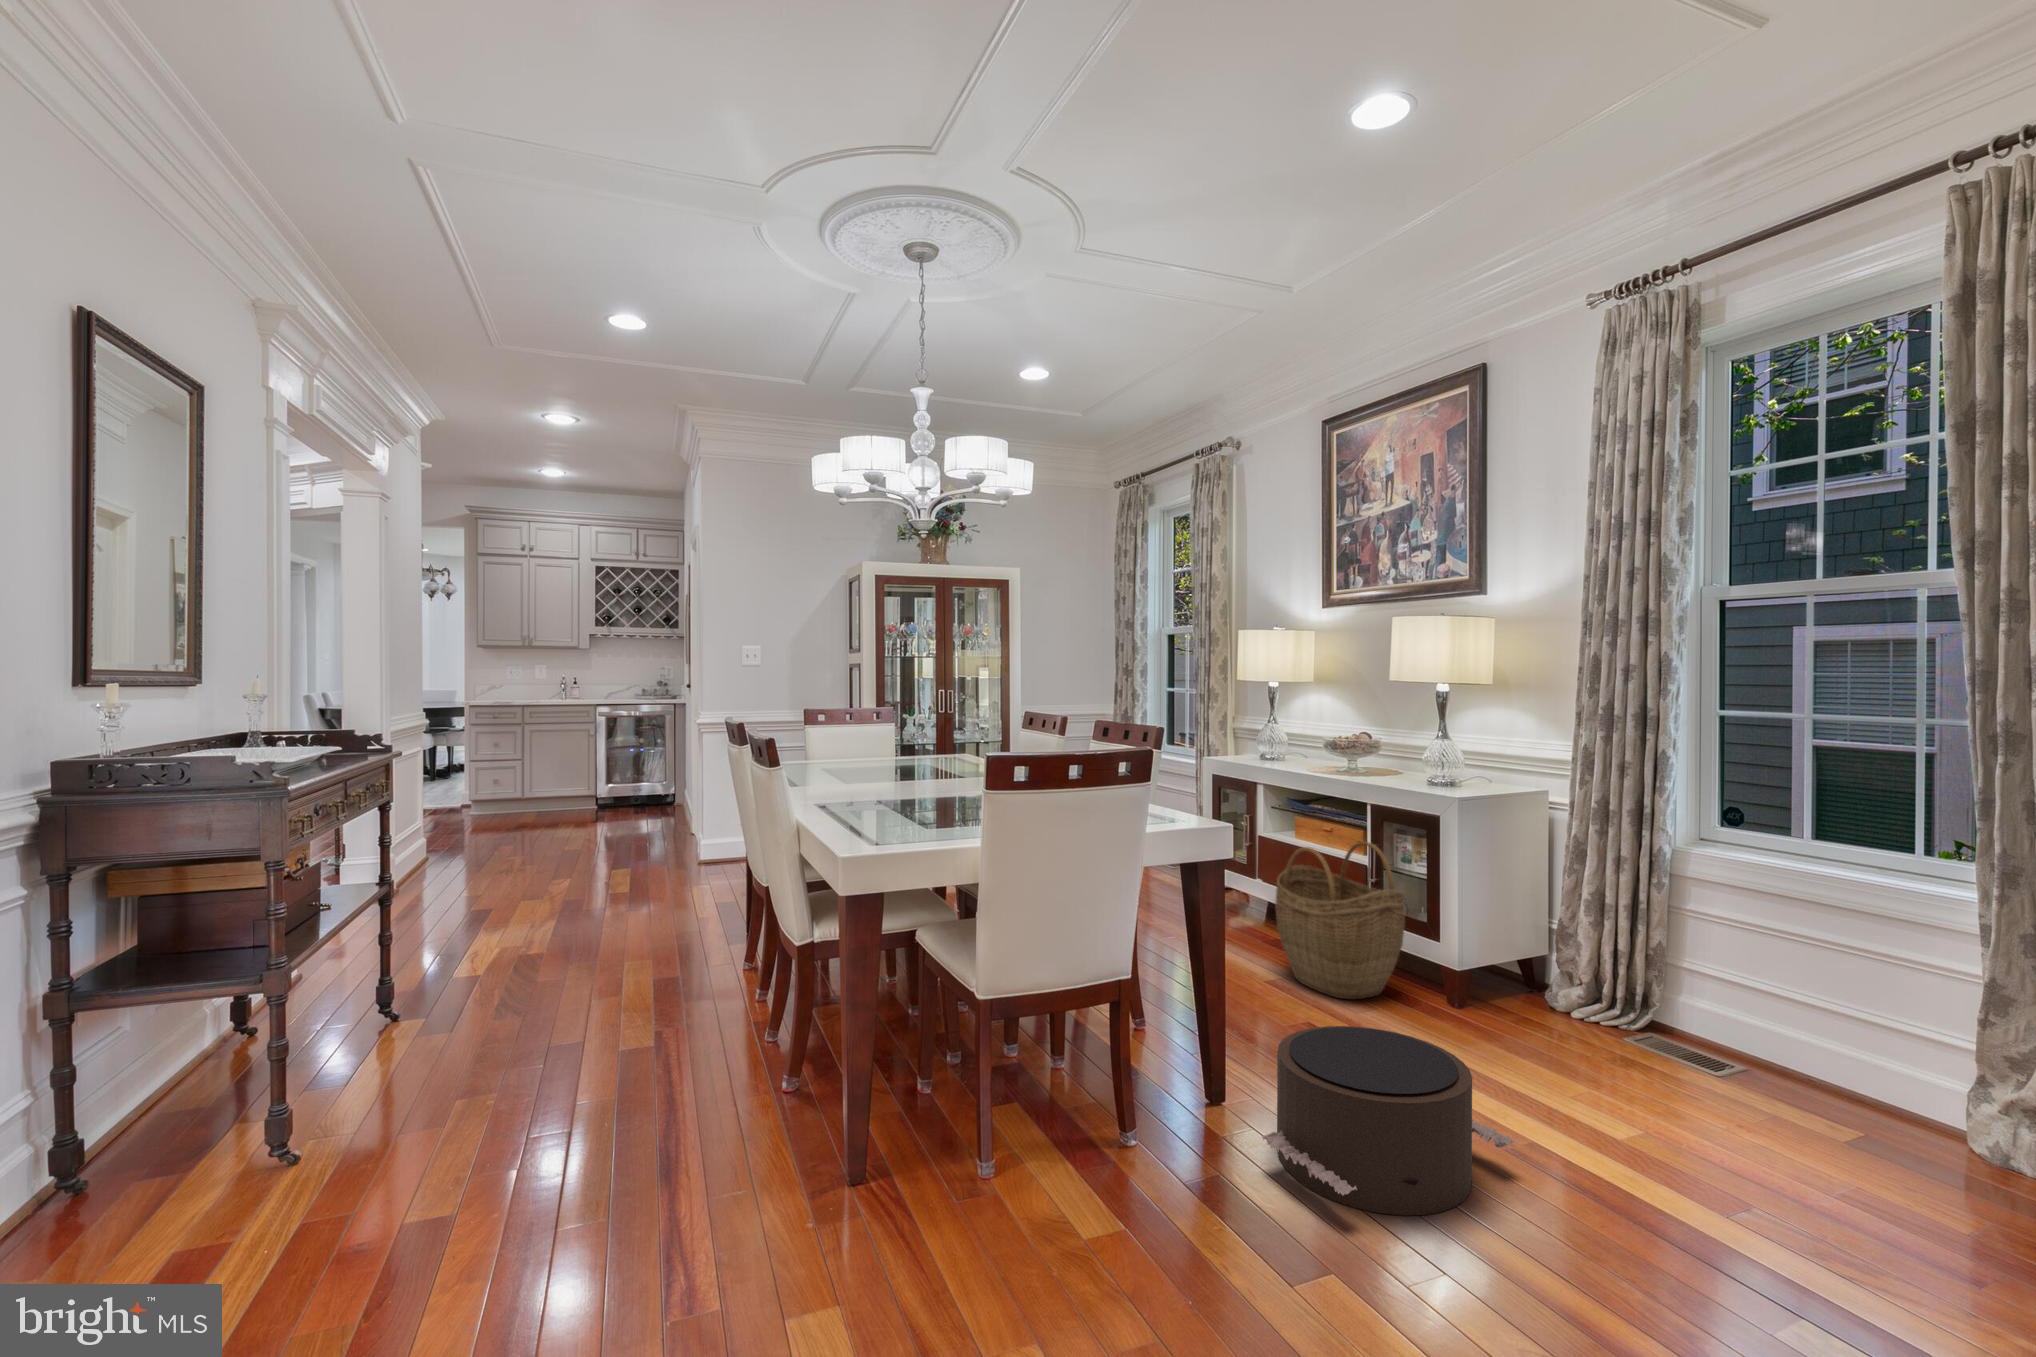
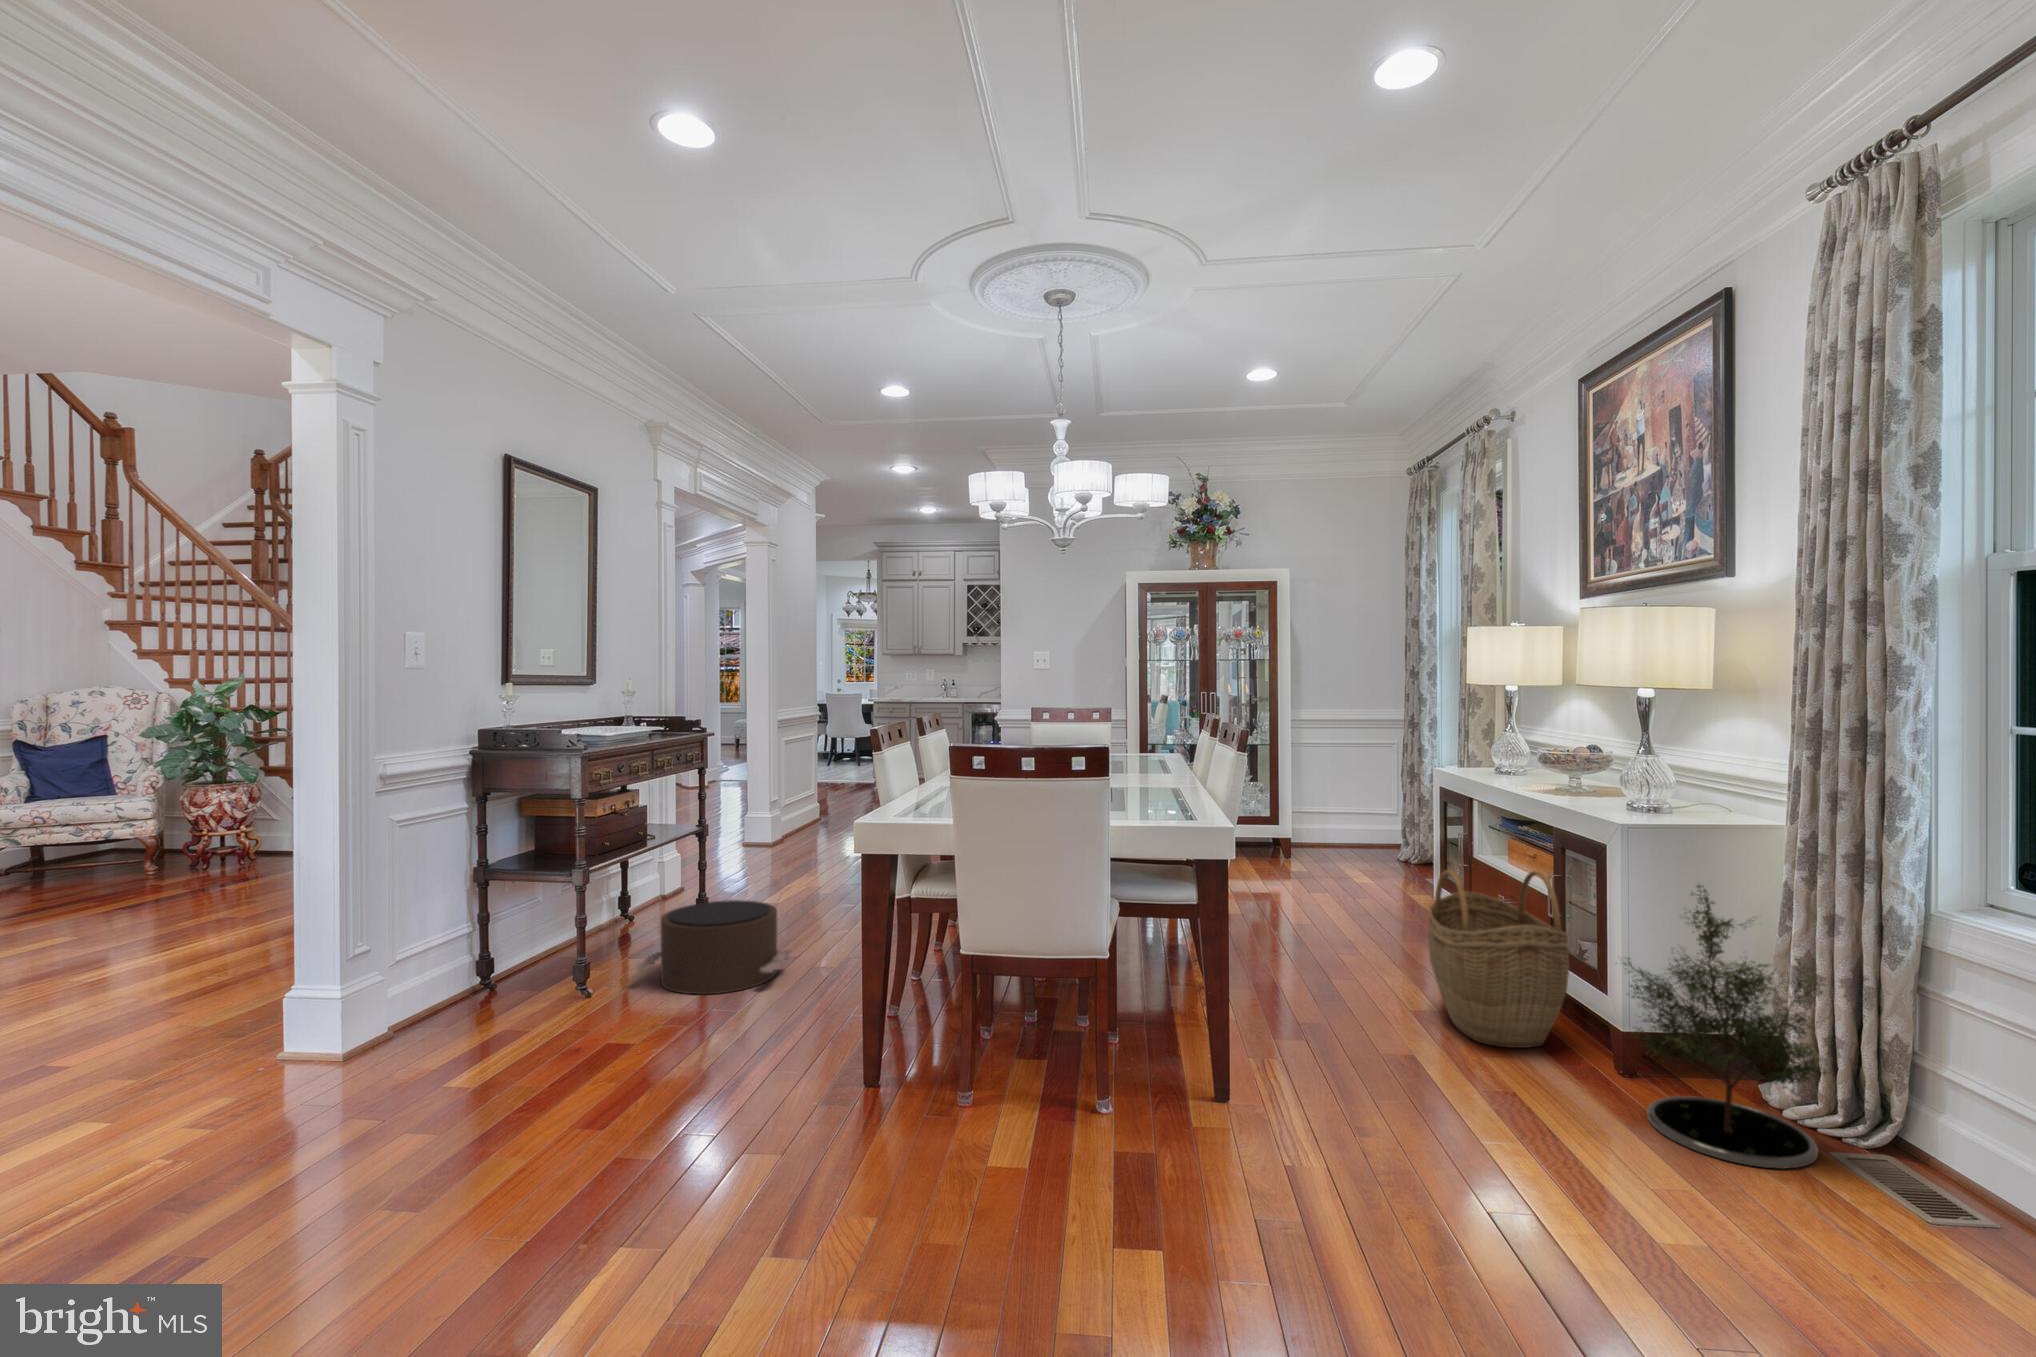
potted tree: none [1491,840,1640,1062] -> present [1620,885,1830,1169]
pouf: present [1262,1026,1514,1216] -> present [635,900,791,994]

